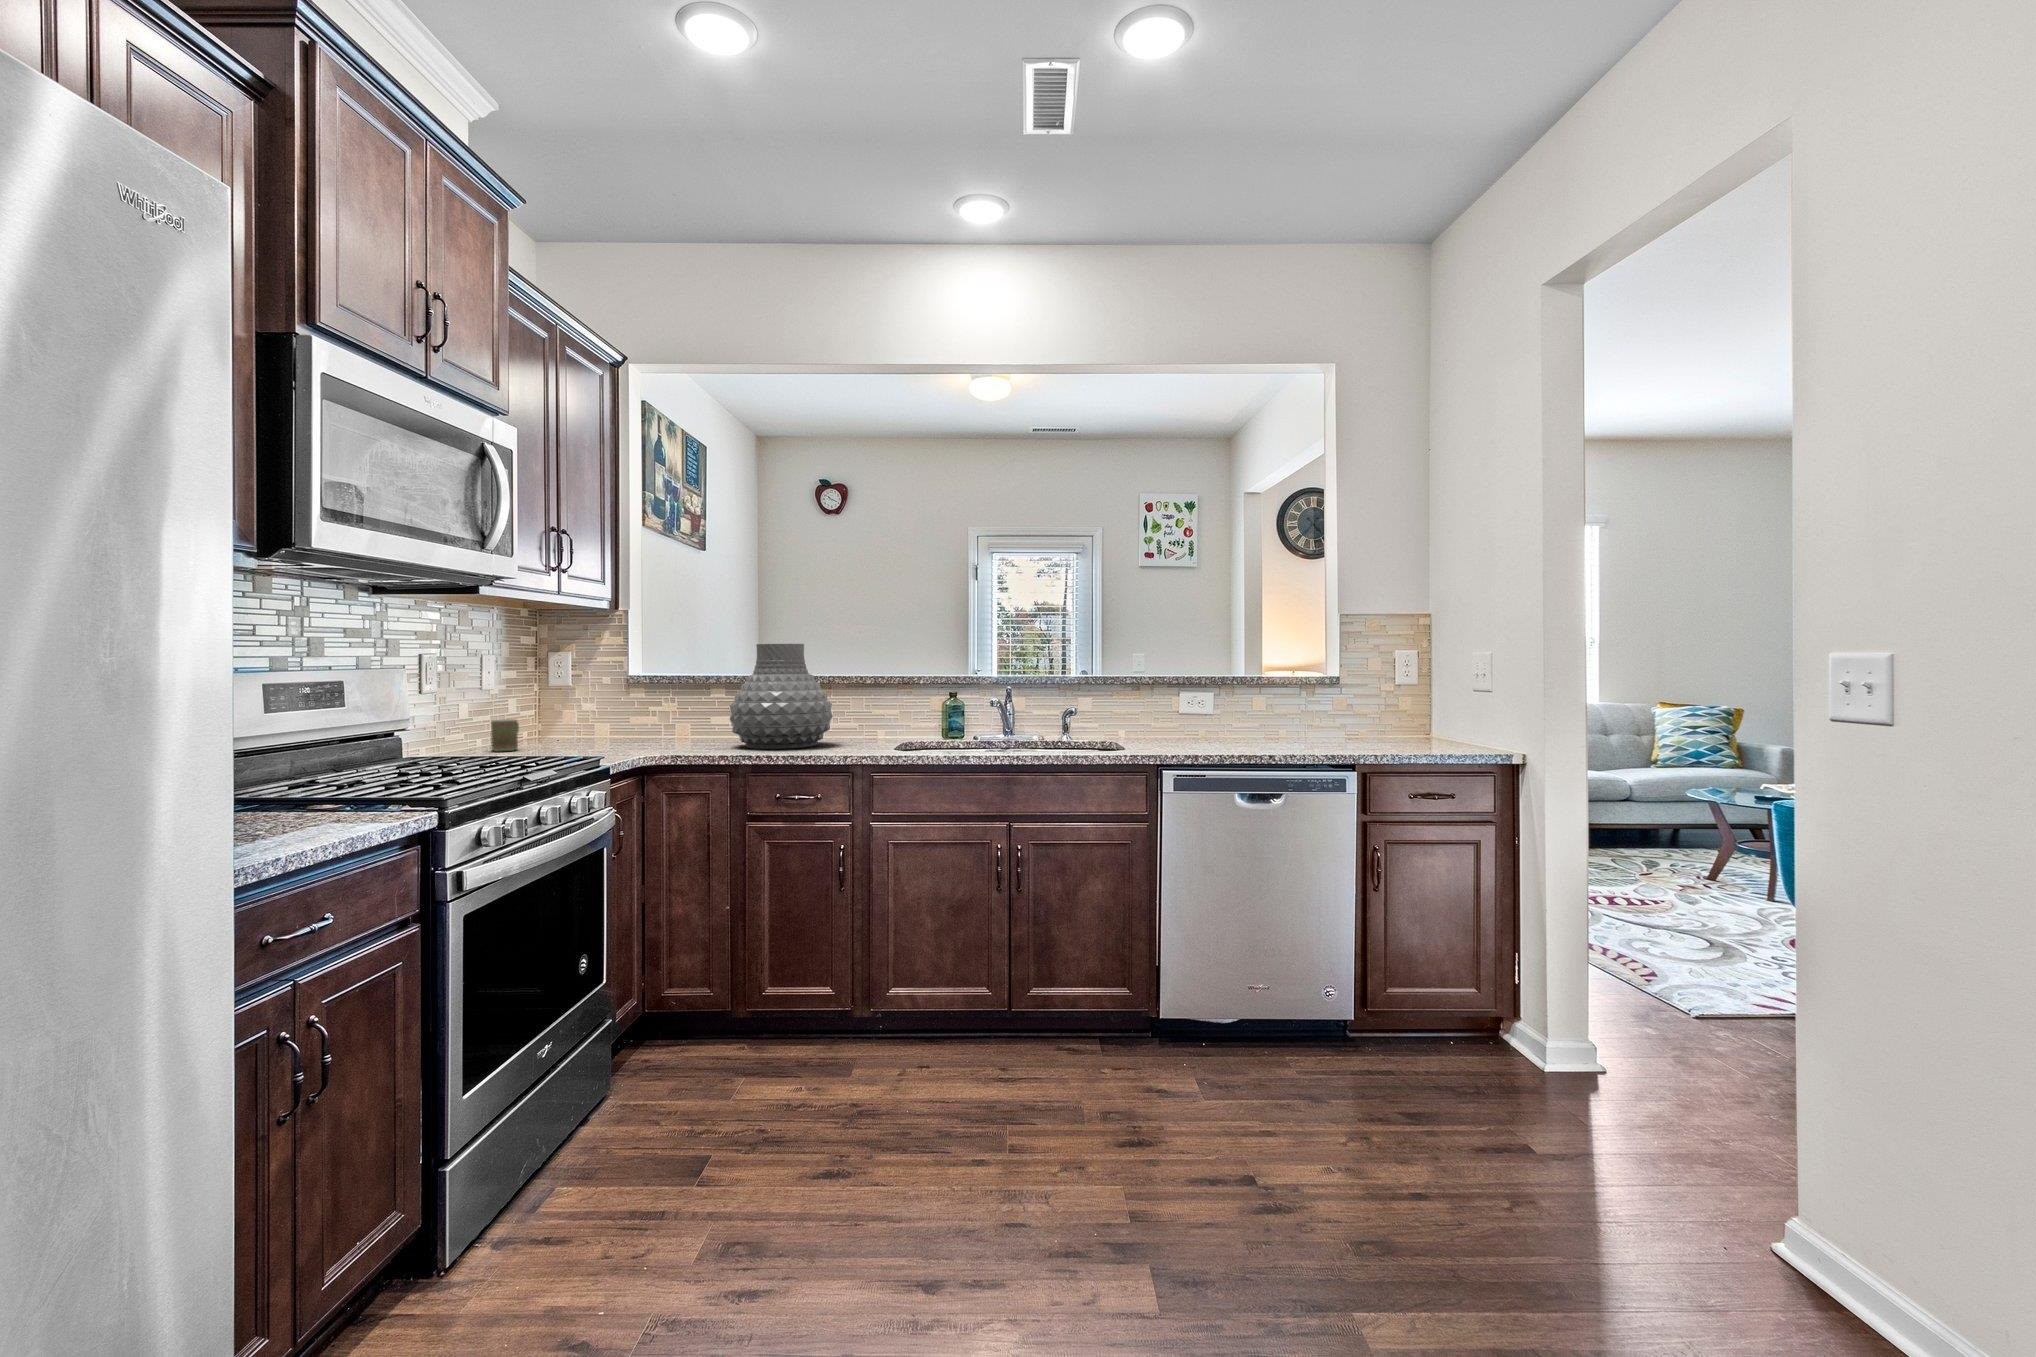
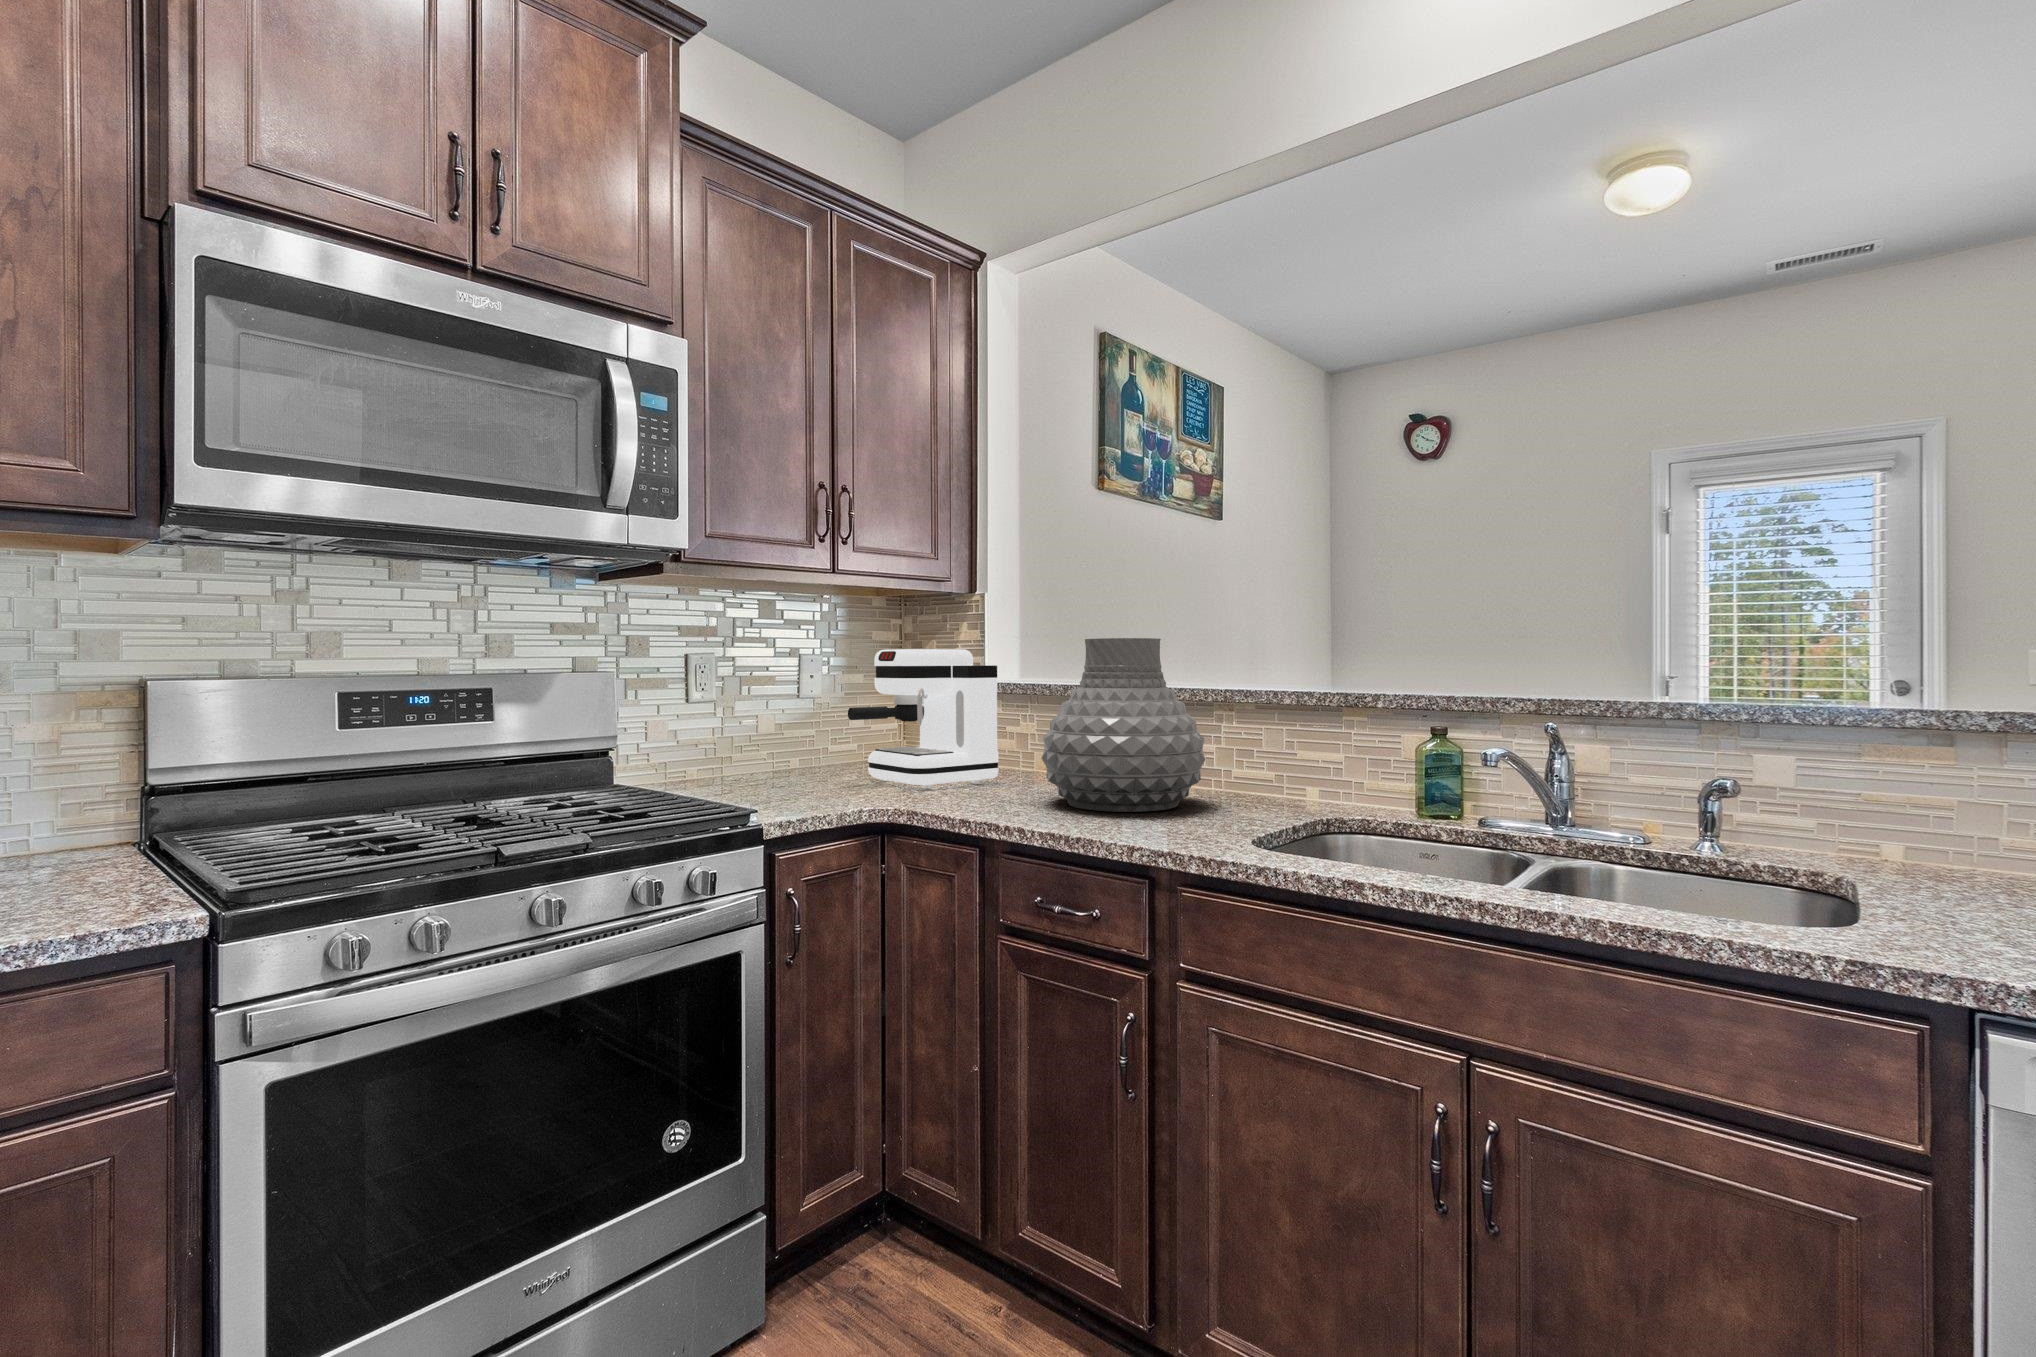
coffee maker: none [564,650,668,749] -> present [848,649,999,788]
mug: present [491,719,519,751] -> none [796,736,836,777]

